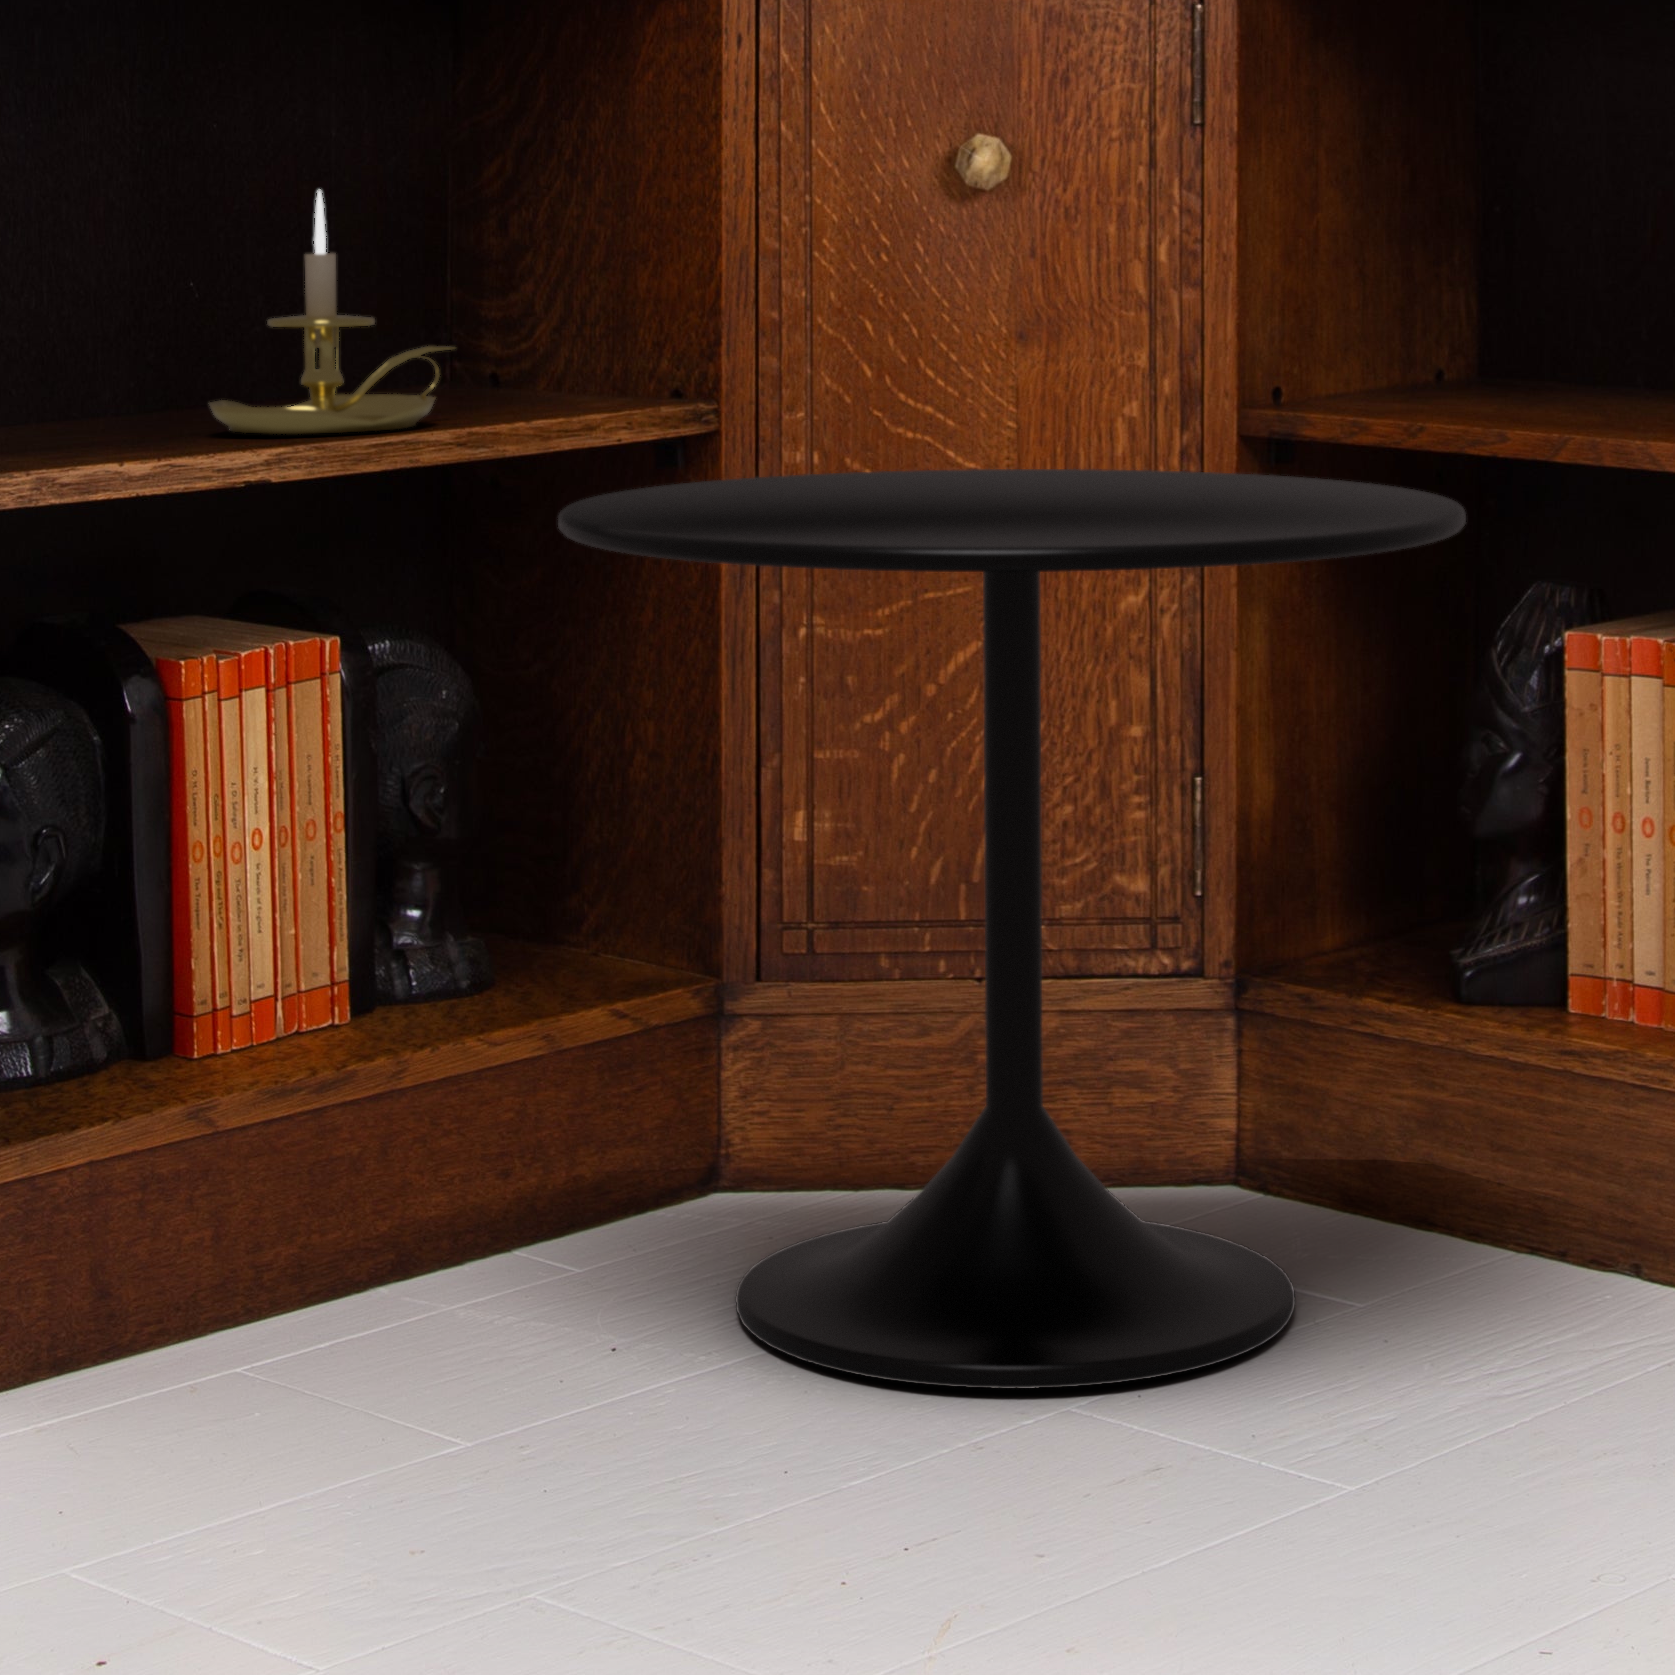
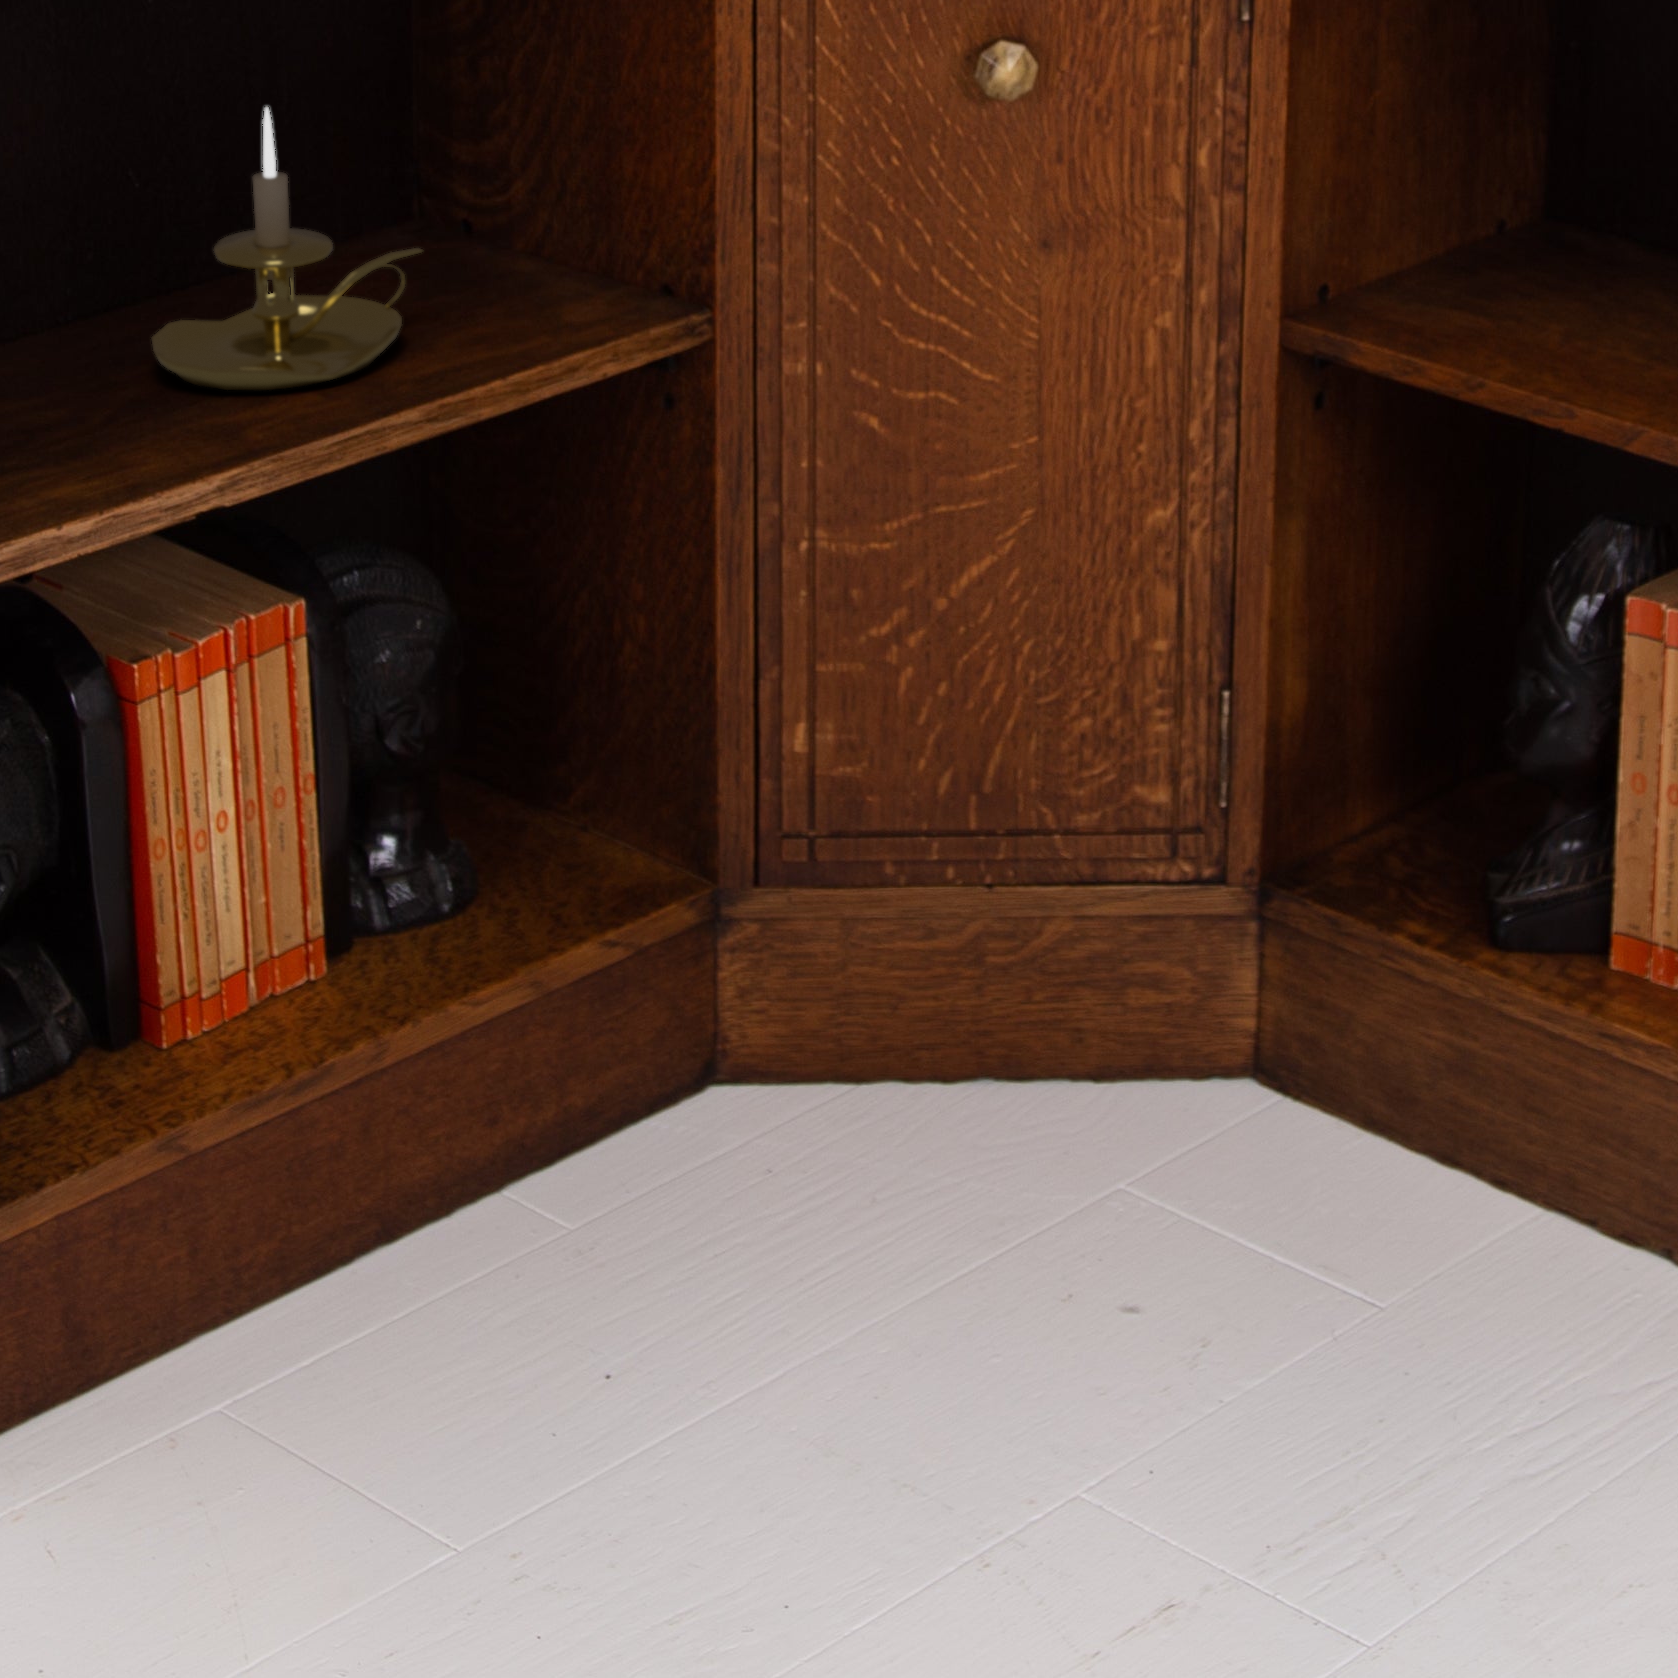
side table: present [558,469,1466,1389] -> none [540,403,1531,1505]

